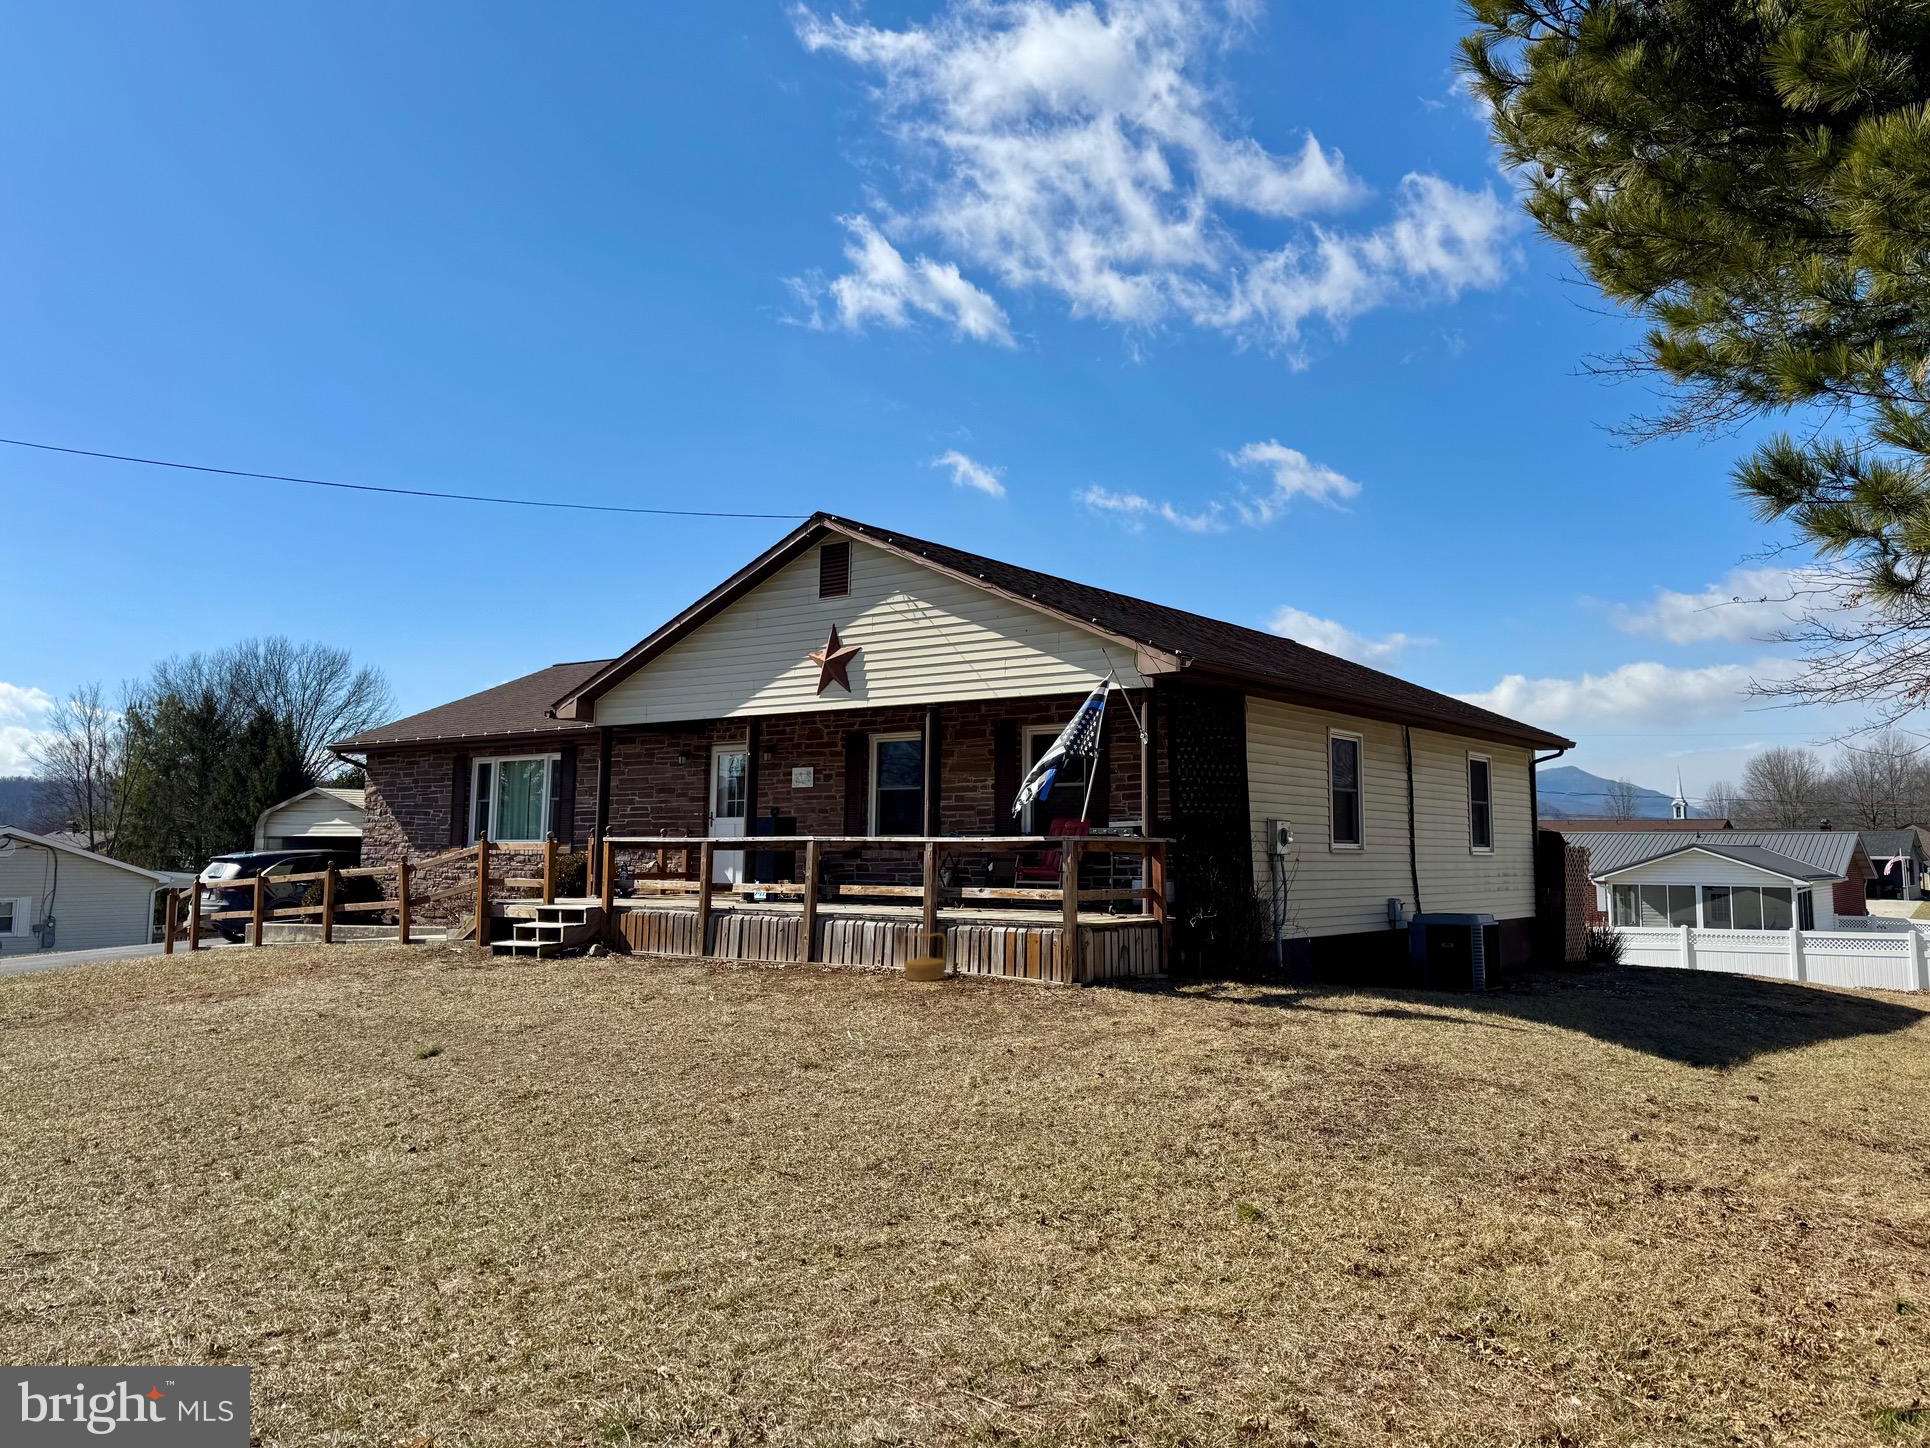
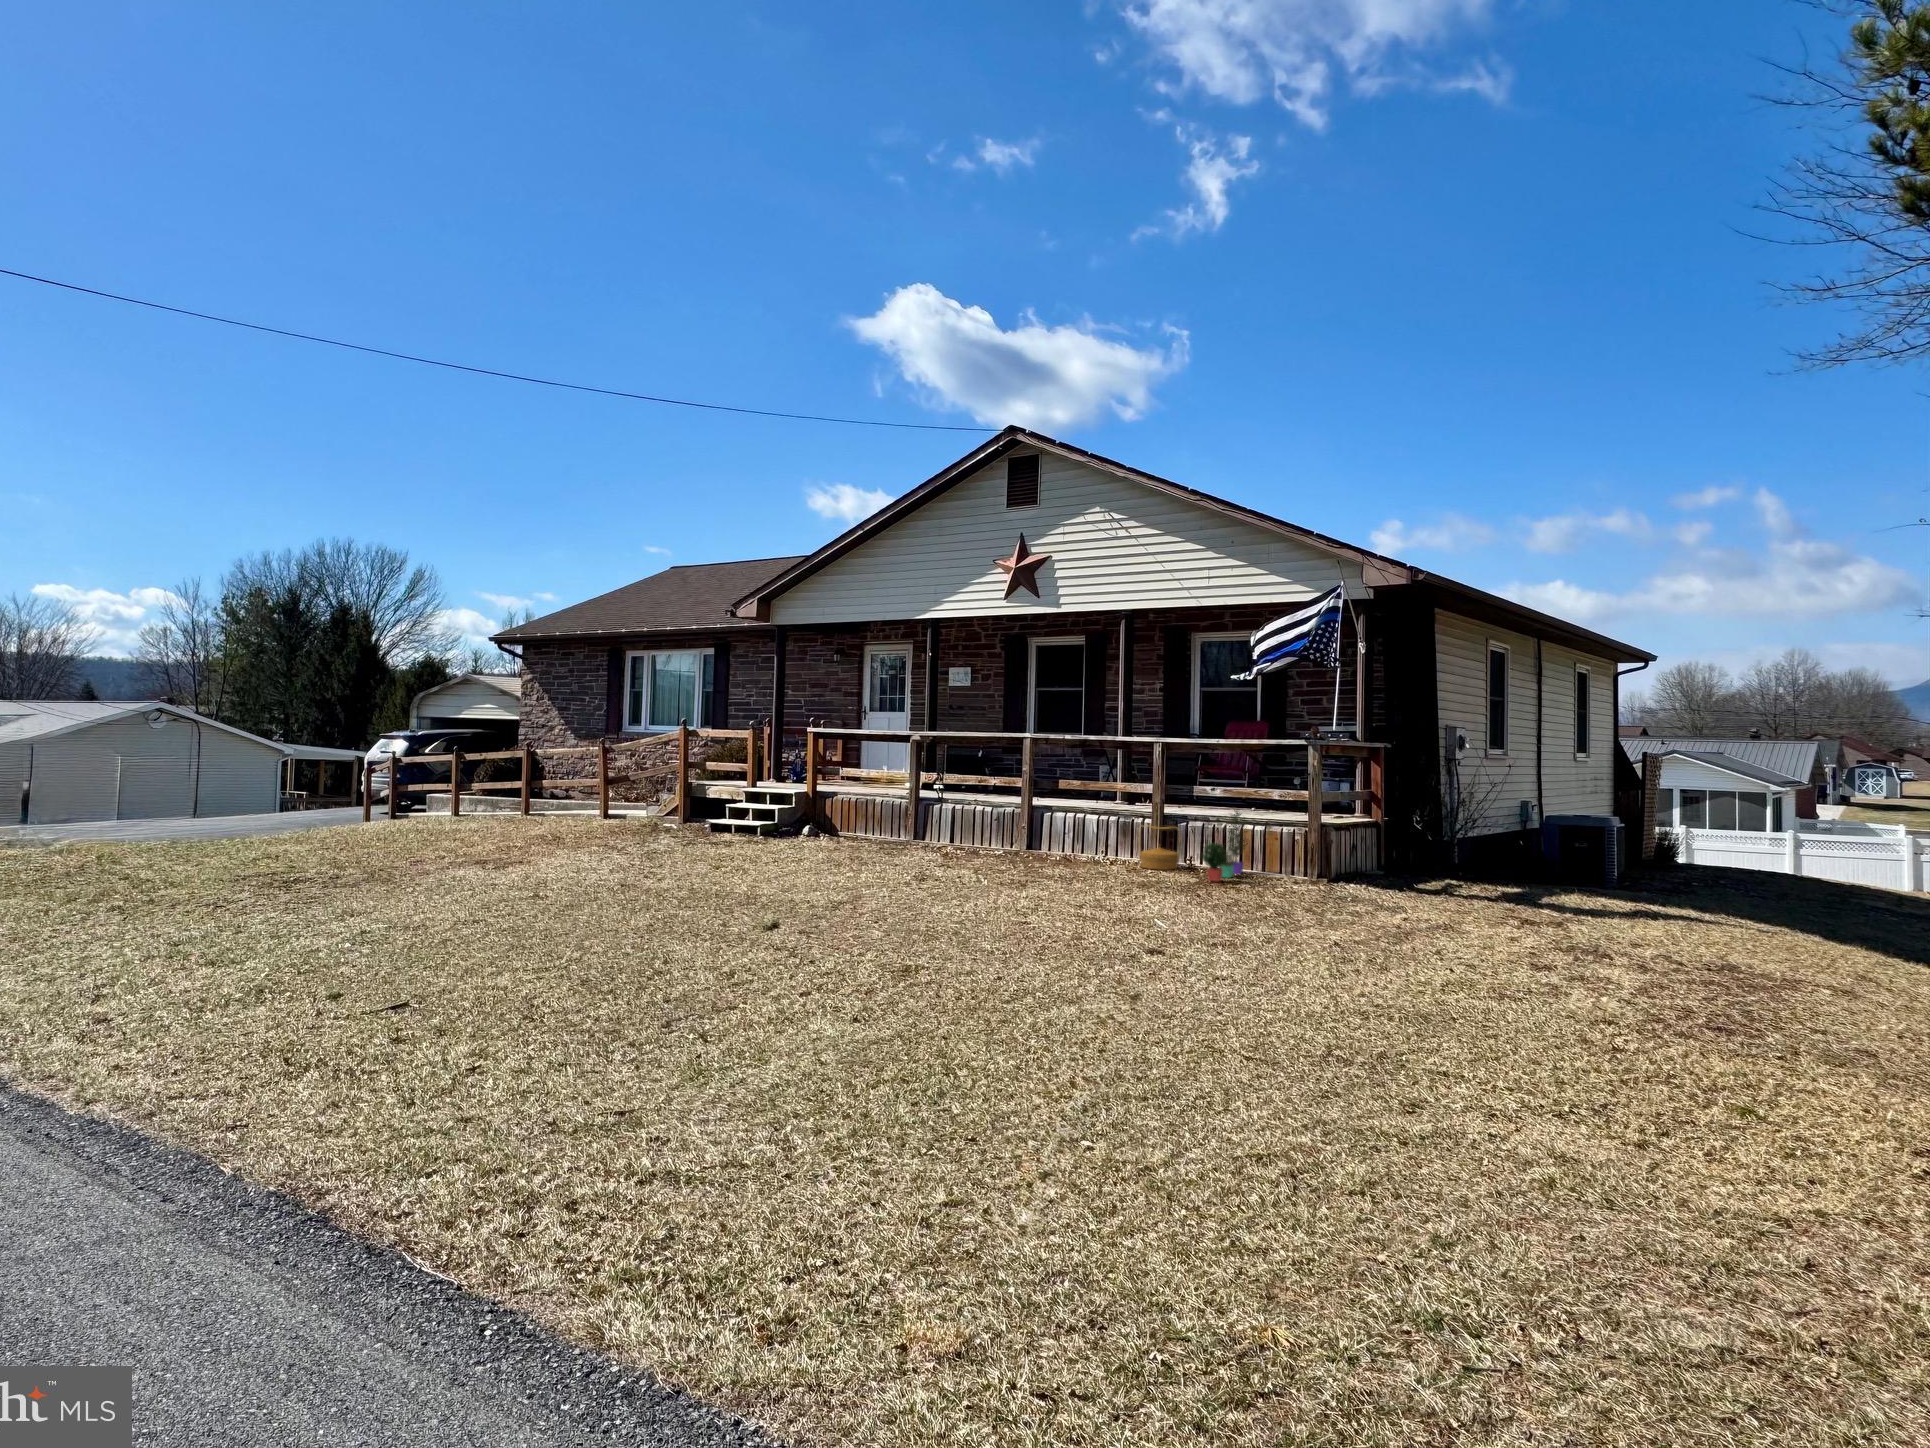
potted plant: none [950,911,1013,994] -> present [1202,810,1248,881]

